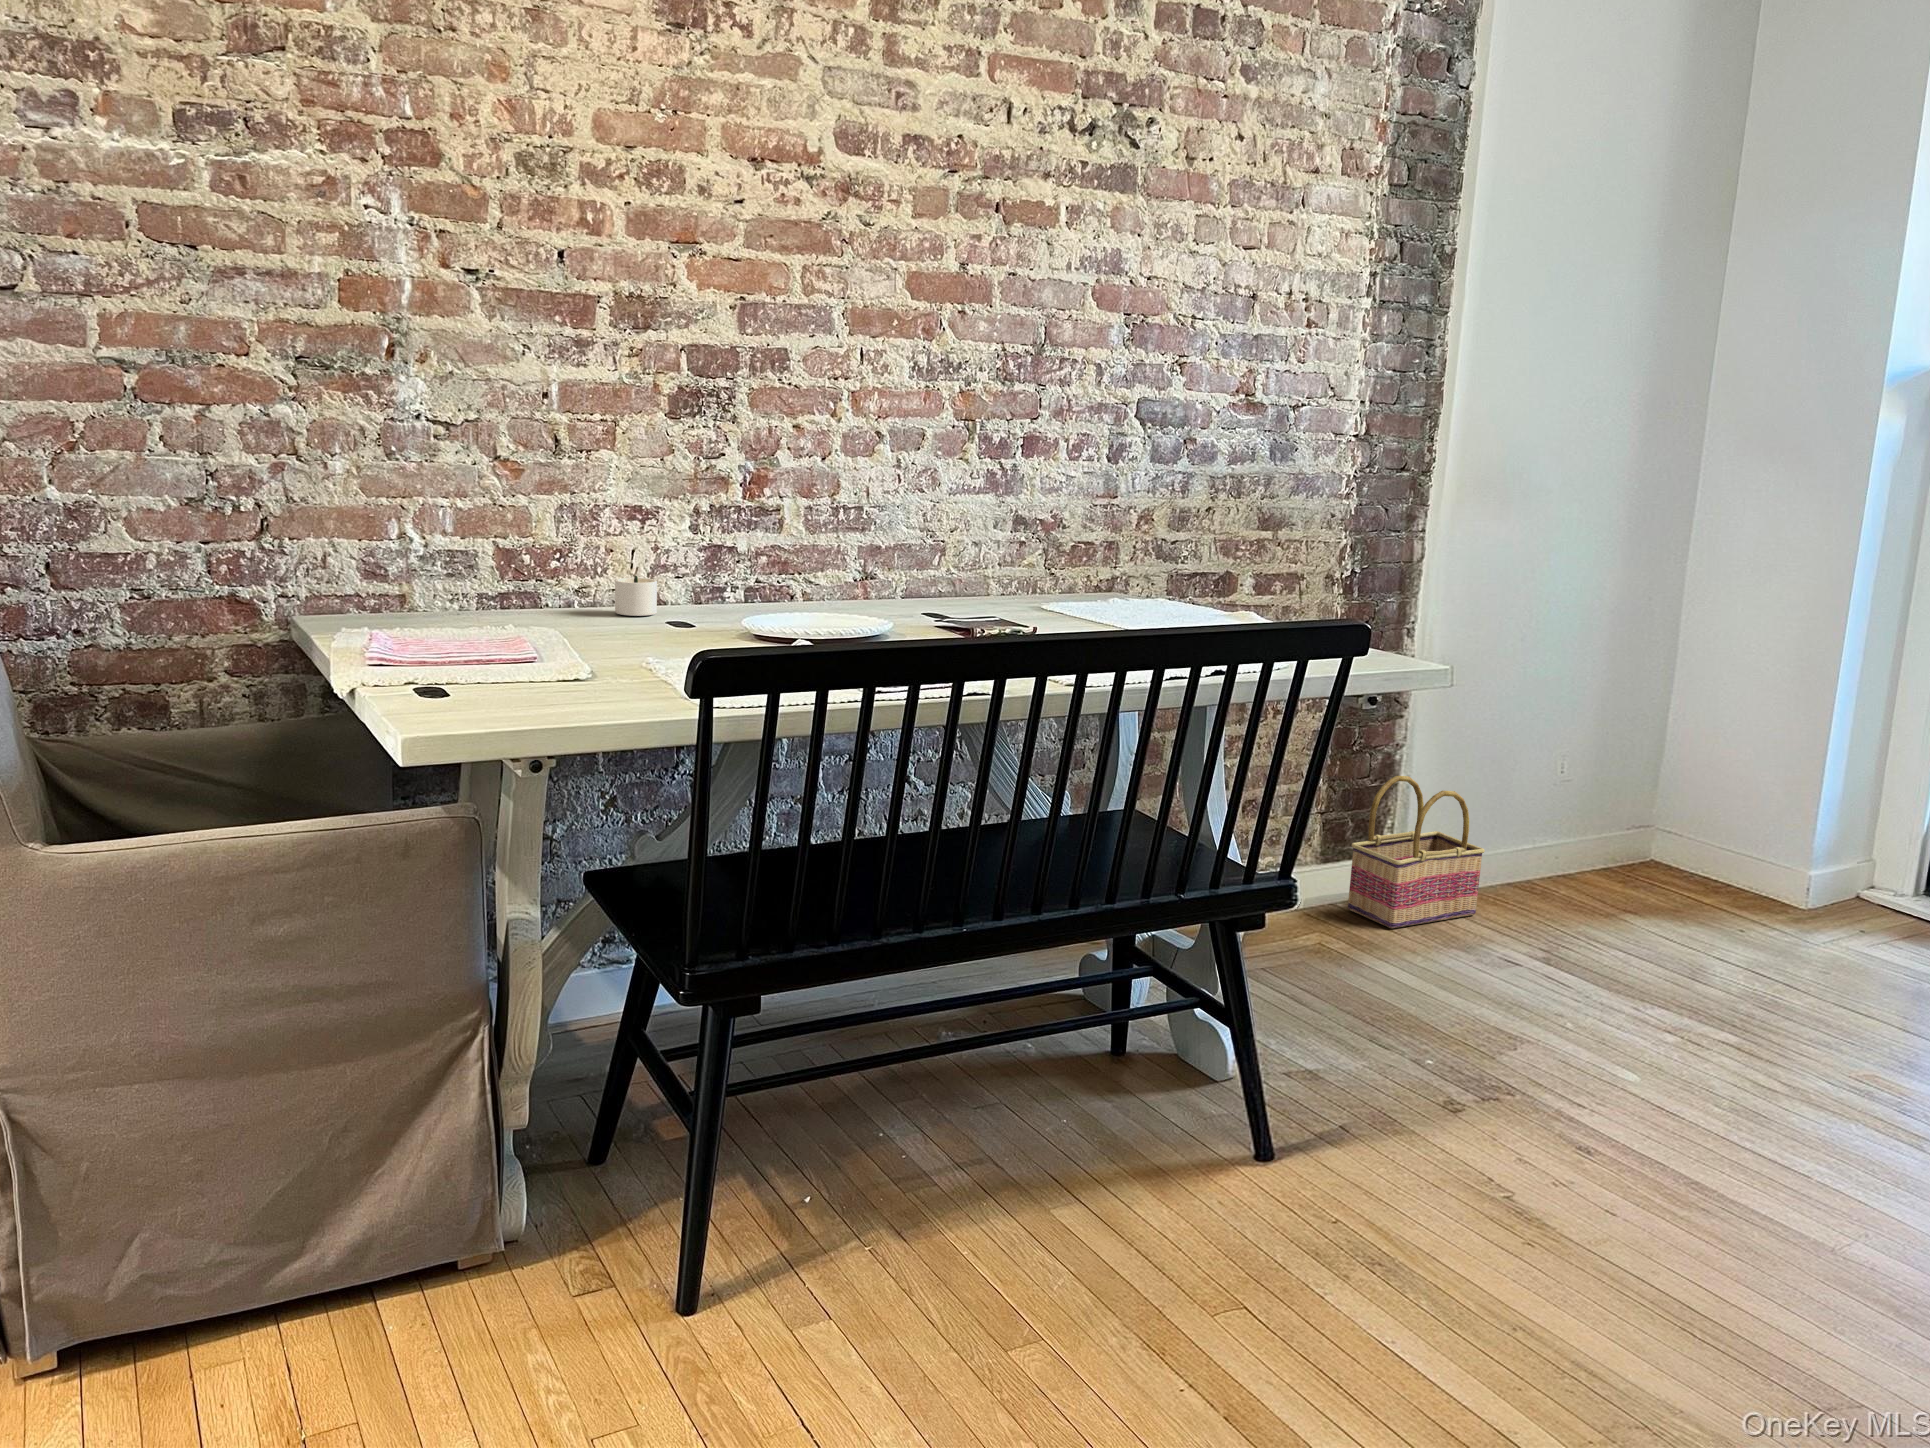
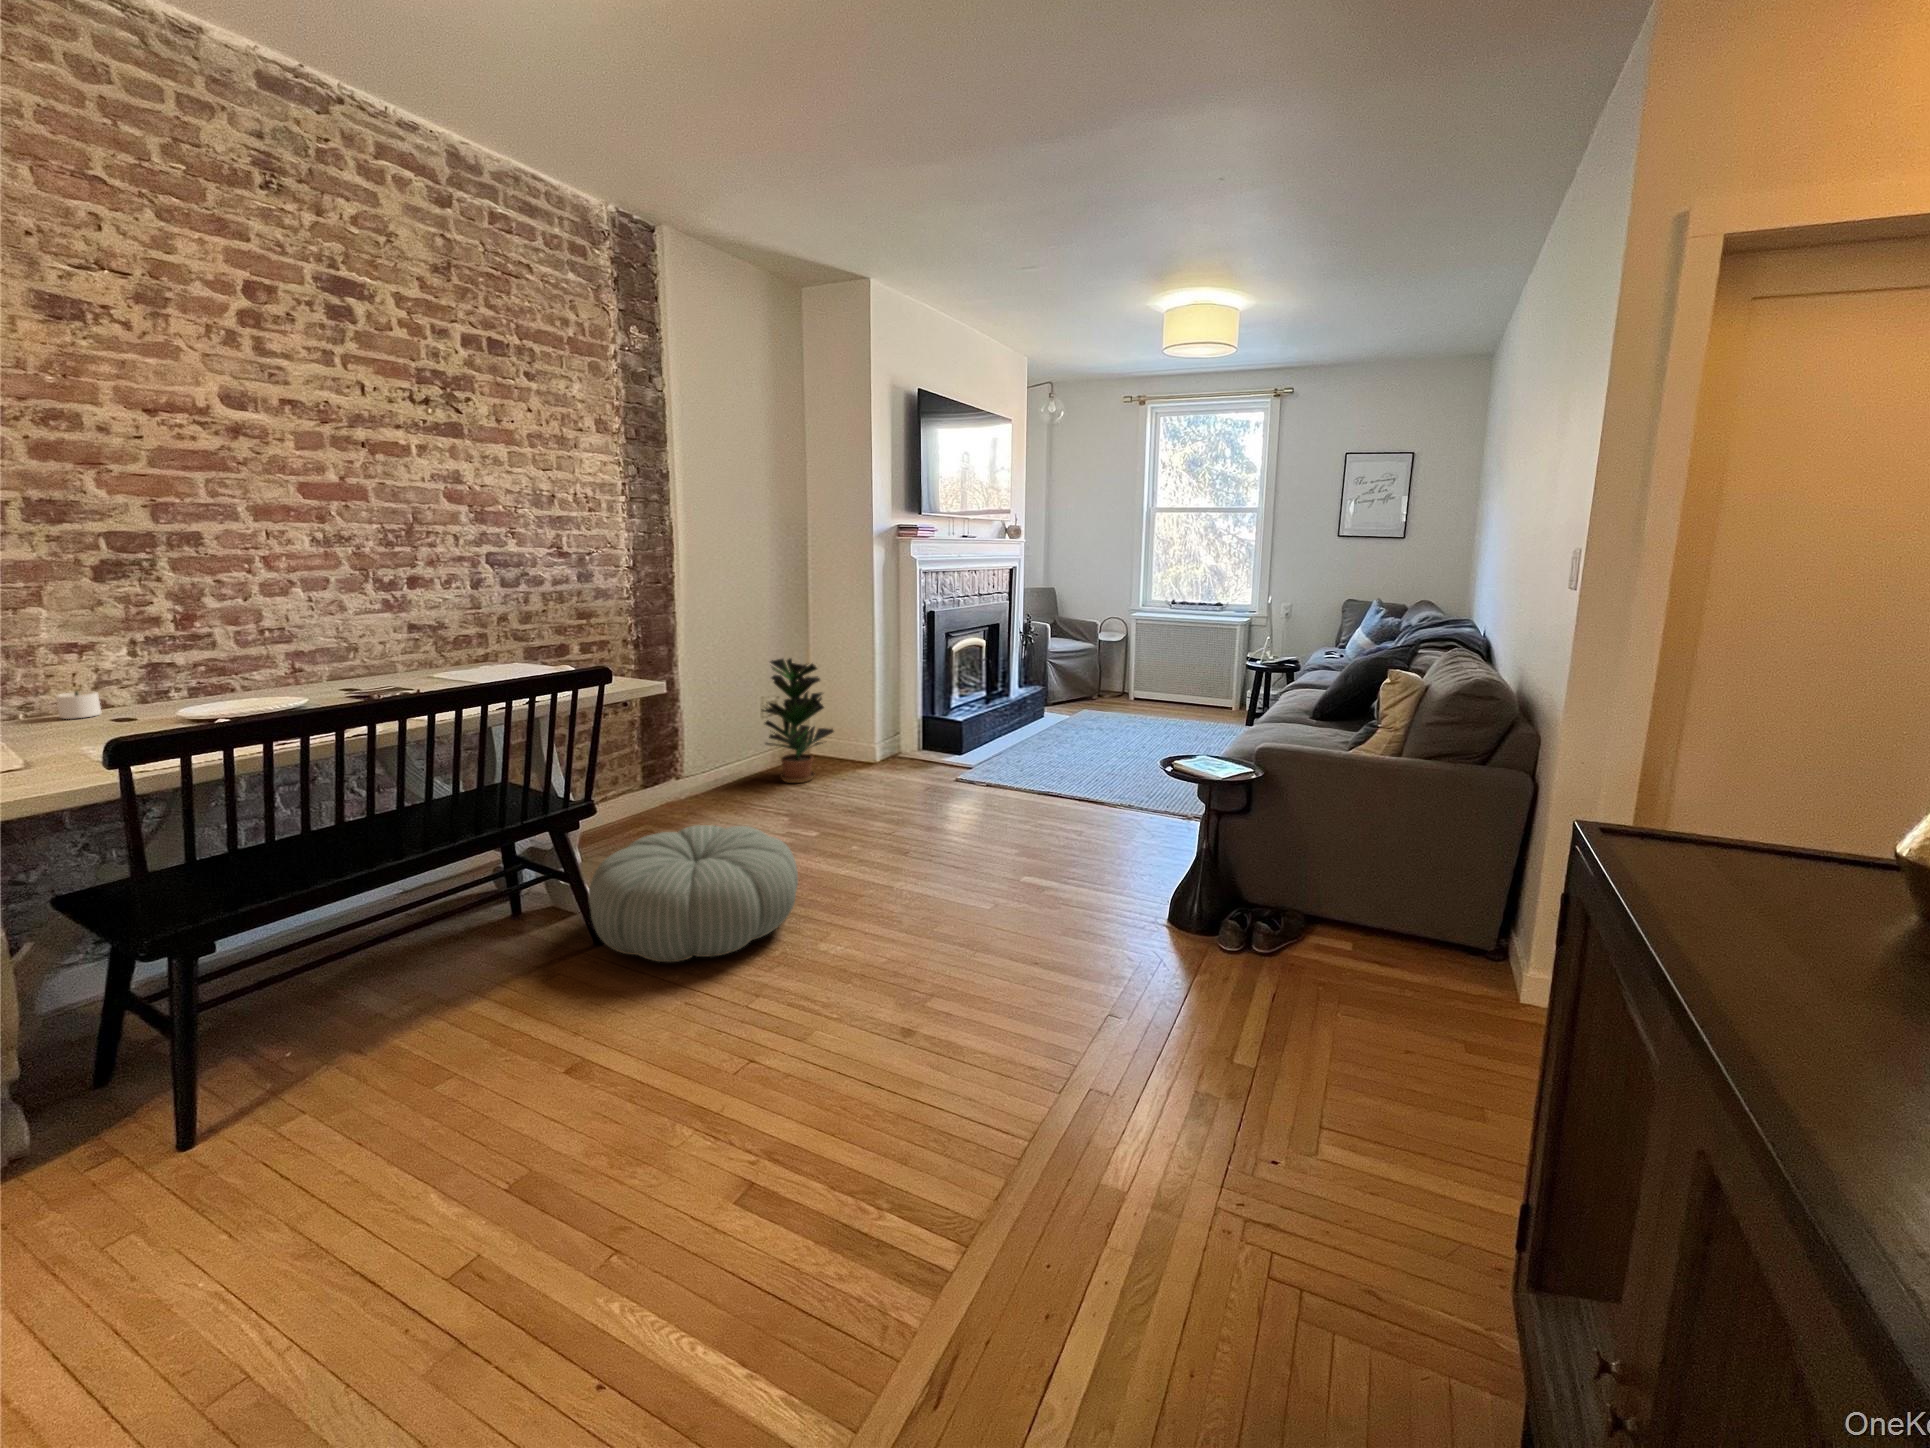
potted plant: none [1563,648,1731,922] -> present [762,659,834,783]
basket: present [1348,776,1485,928] -> none [656,734,725,810]
pouf: none [1262,970,1701,1268] -> present [589,825,798,962]

